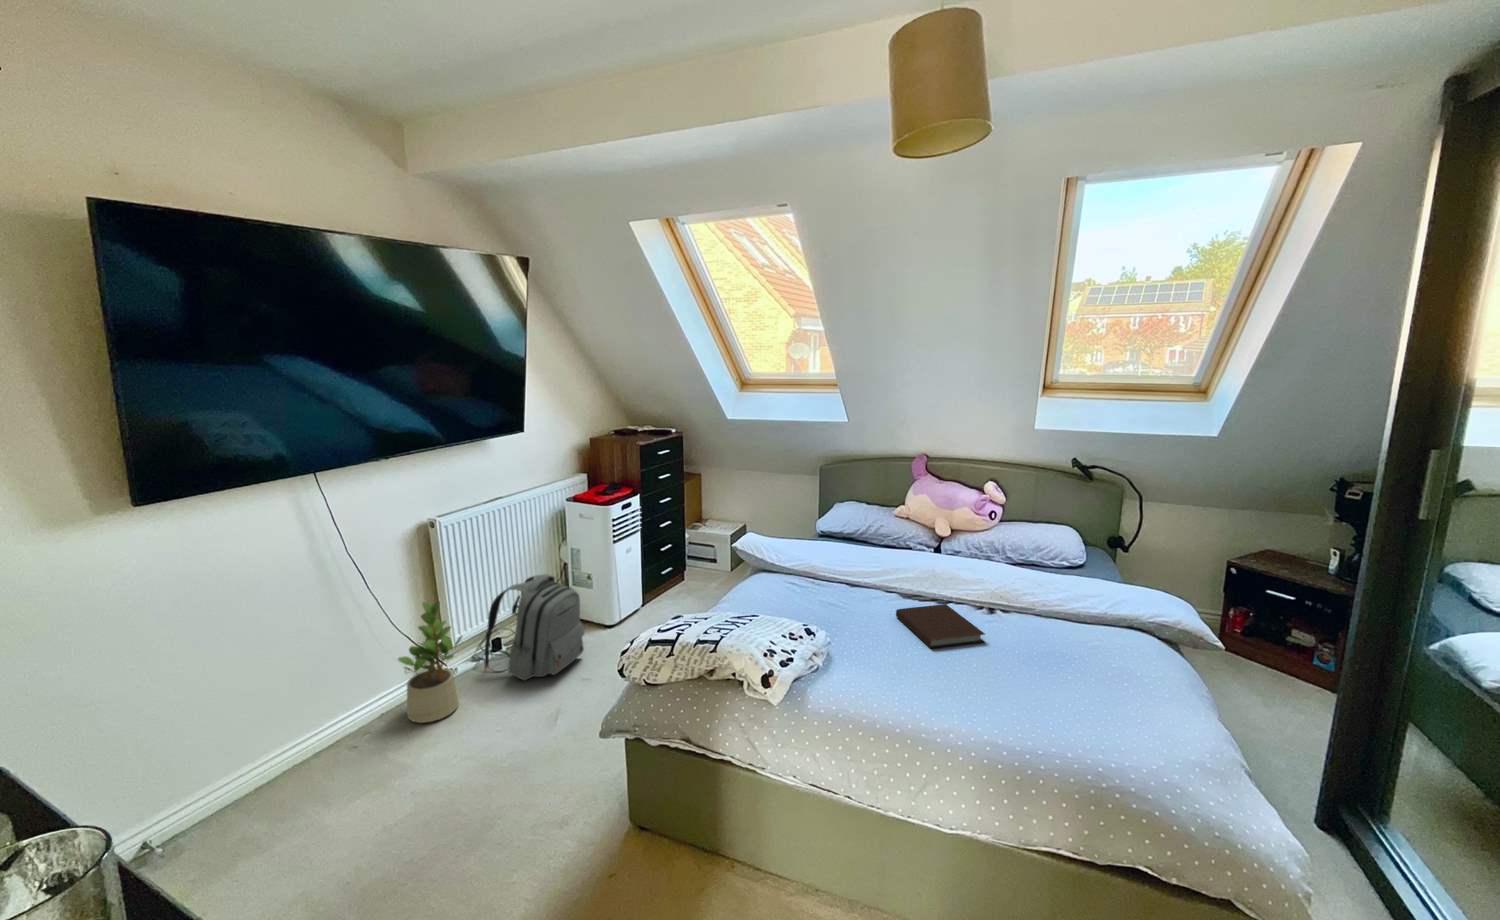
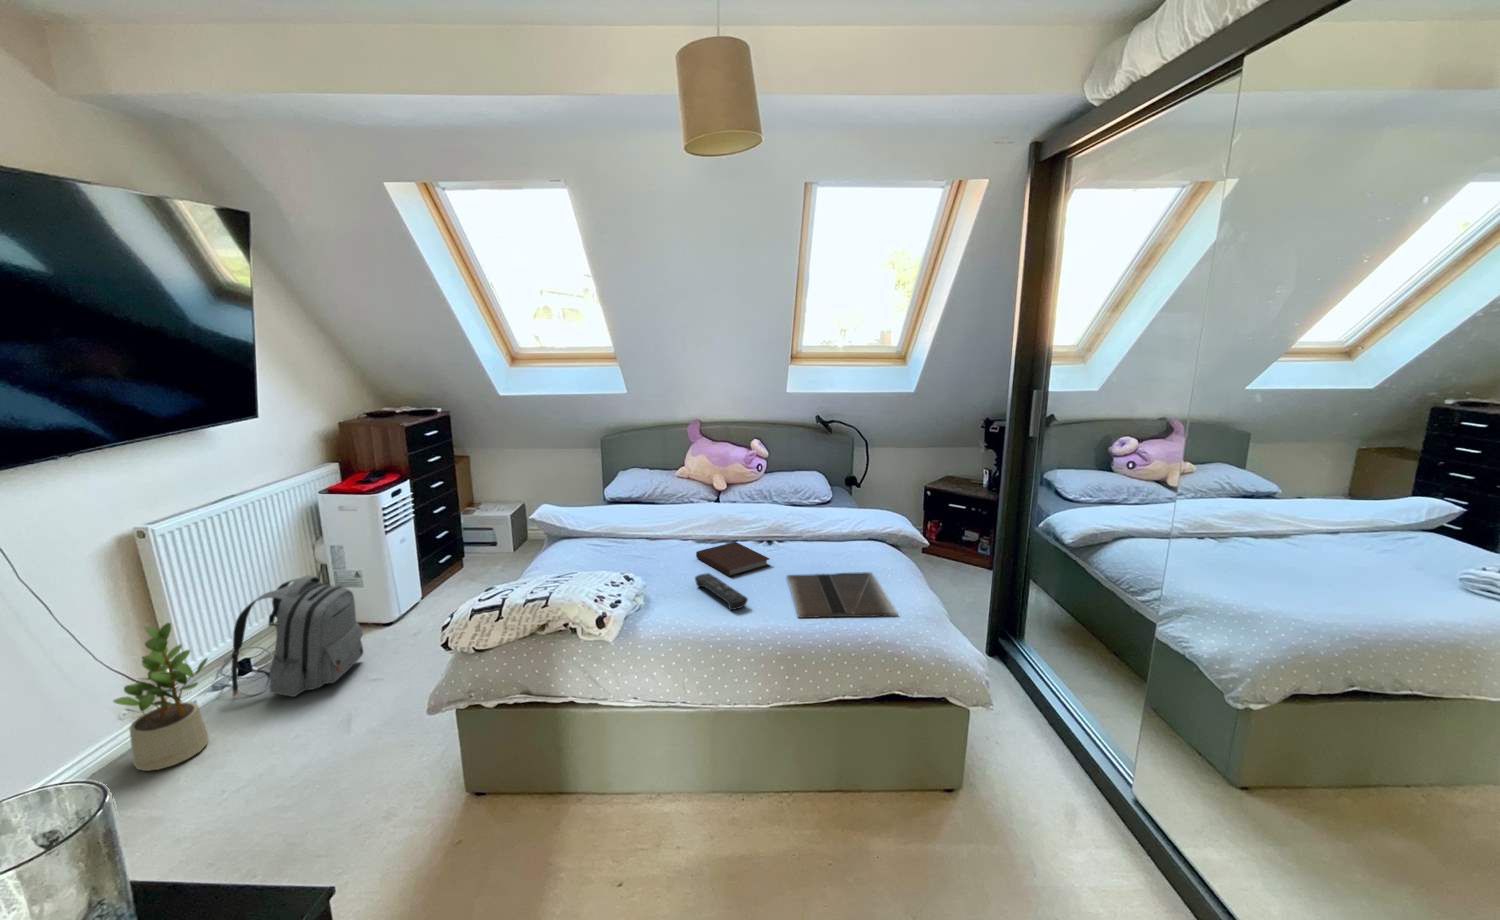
remote control: none [887,640,945,694] -> present [695,573,748,610]
laptop: none [1004,660,1161,754] -> present [787,572,897,618]

